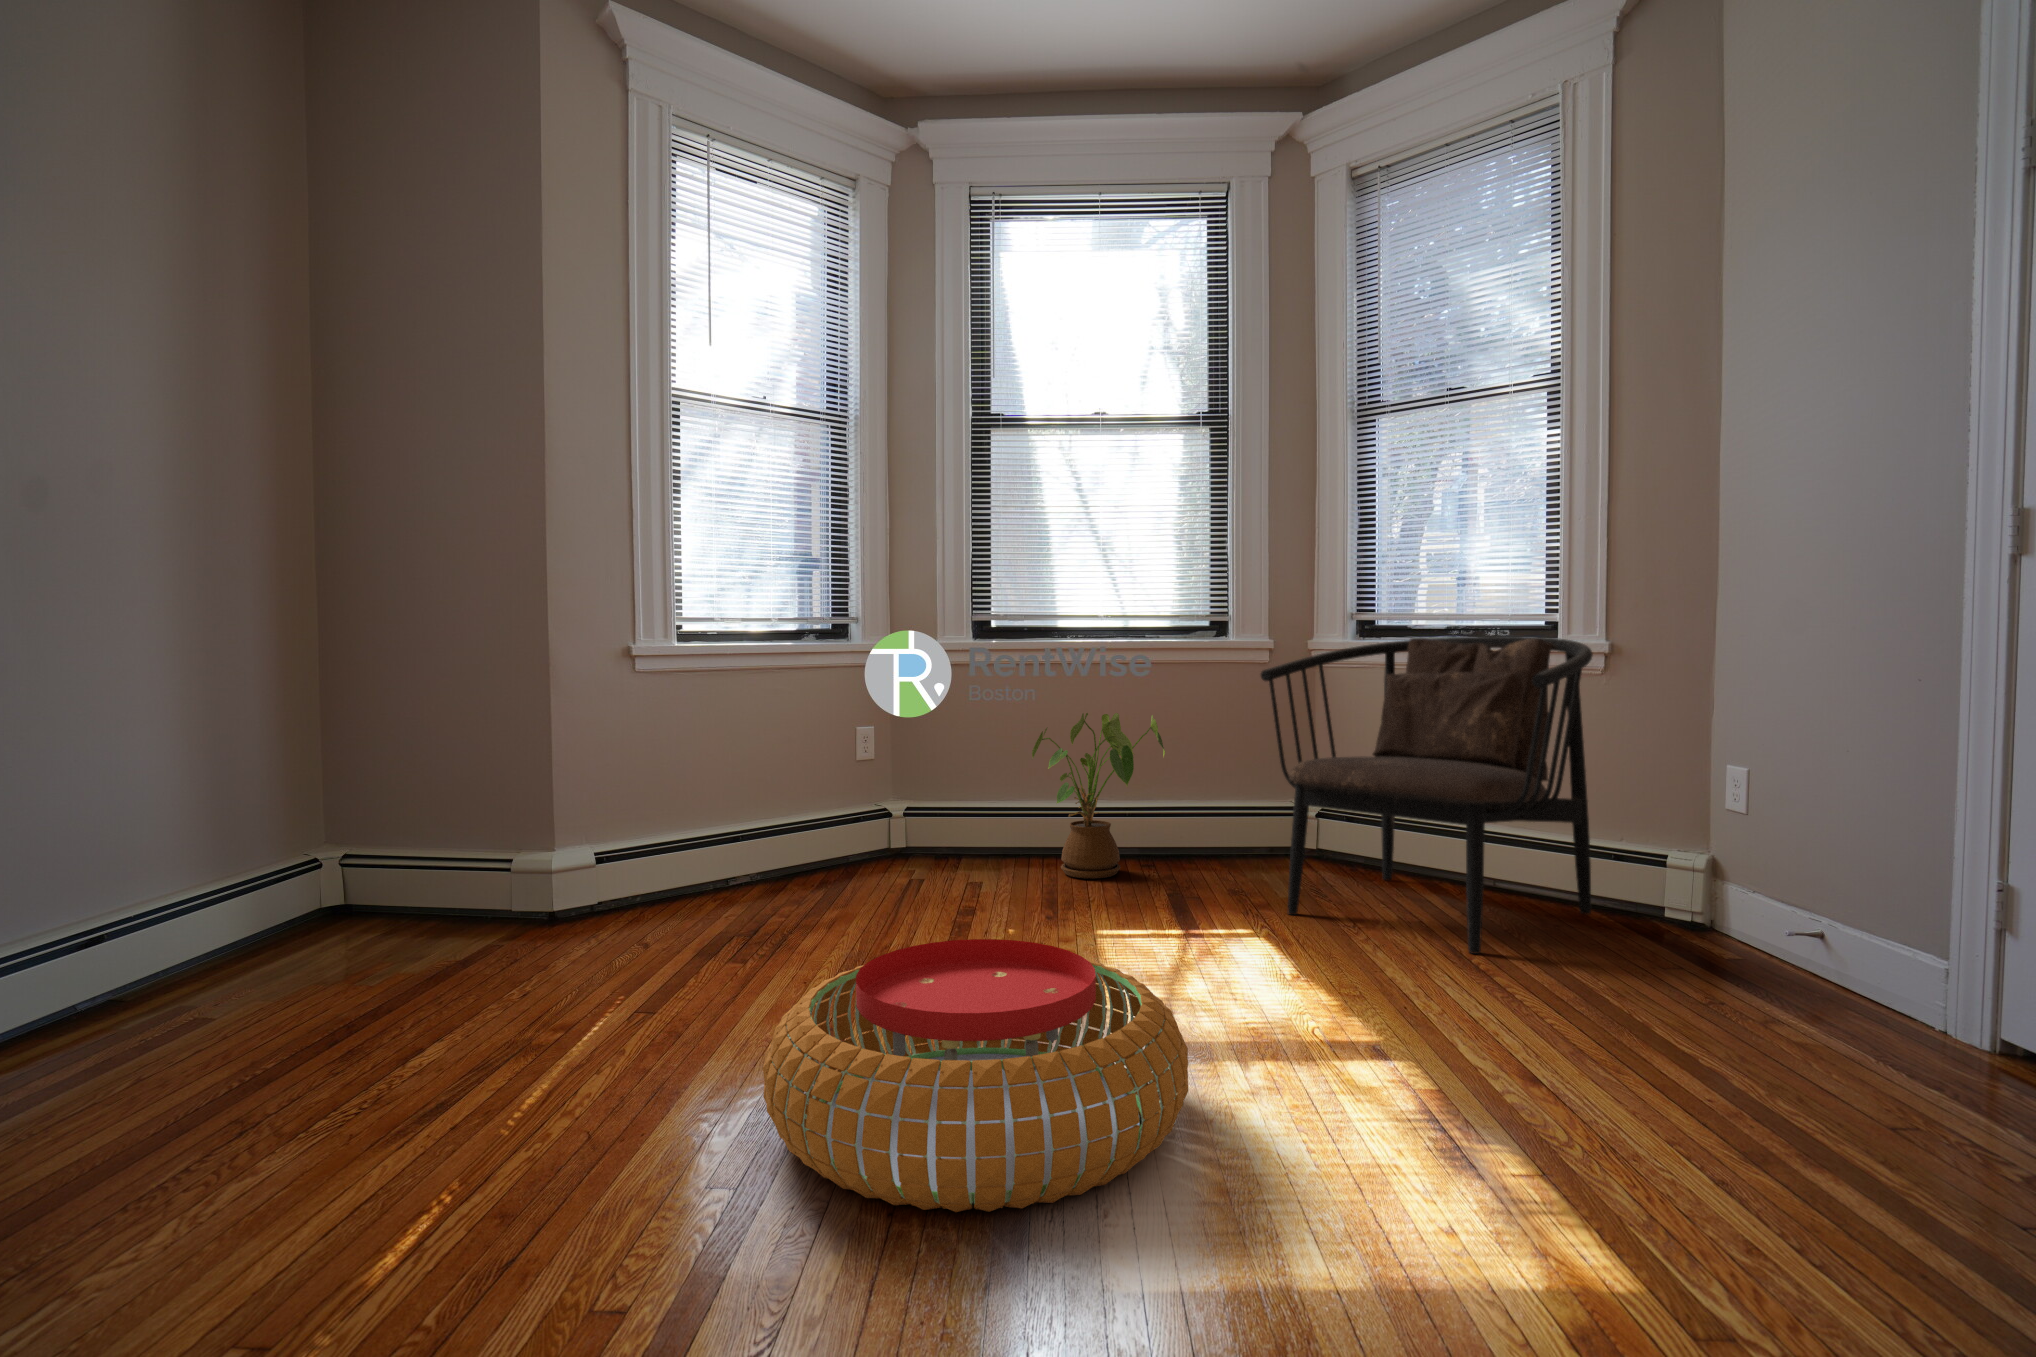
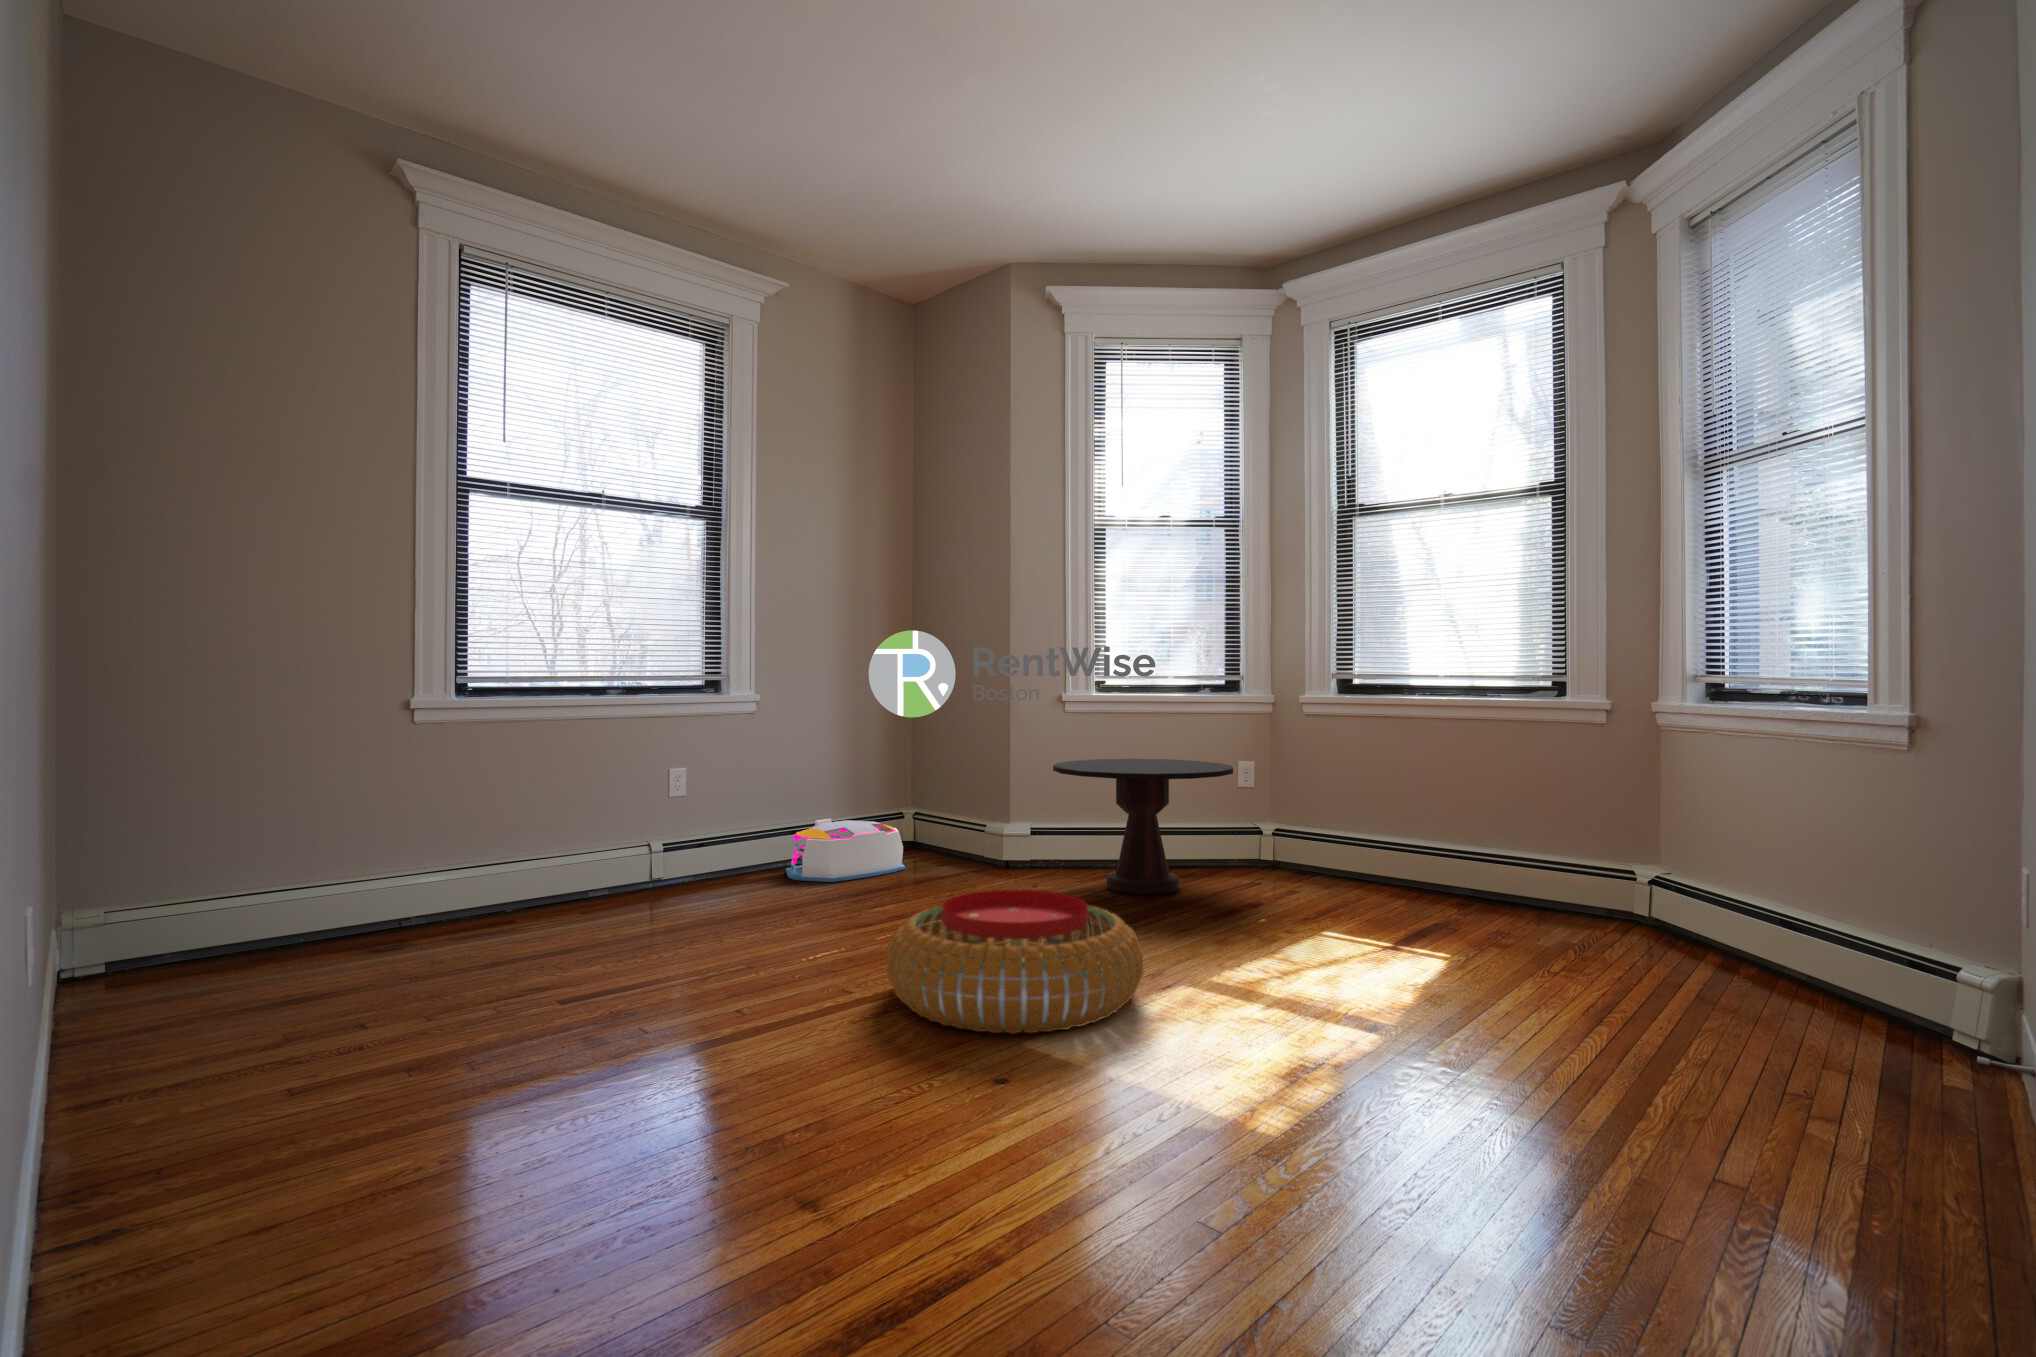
armchair: present [1261,636,1593,954] -> none [1503,704,1859,1021]
house plant: present [1032,713,1165,879] -> none [1351,760,1476,905]
side table: none [668,732,924,923] -> present [1053,759,1233,895]
storage bin: none [129,880,387,1017] -> present [786,819,905,882]

